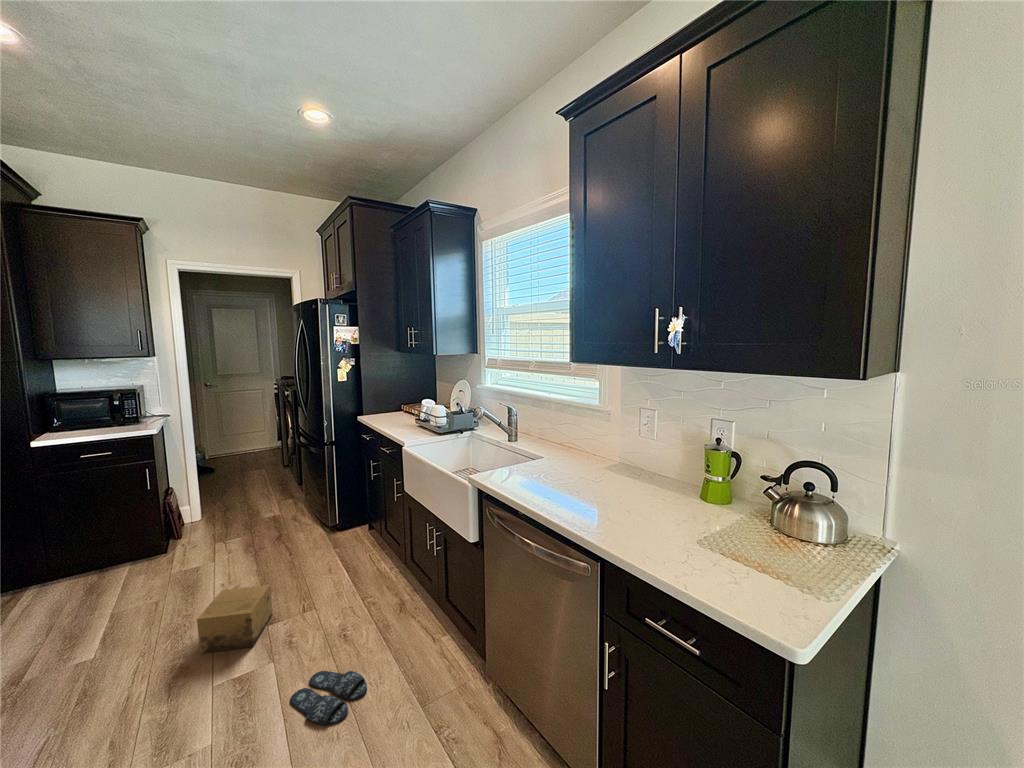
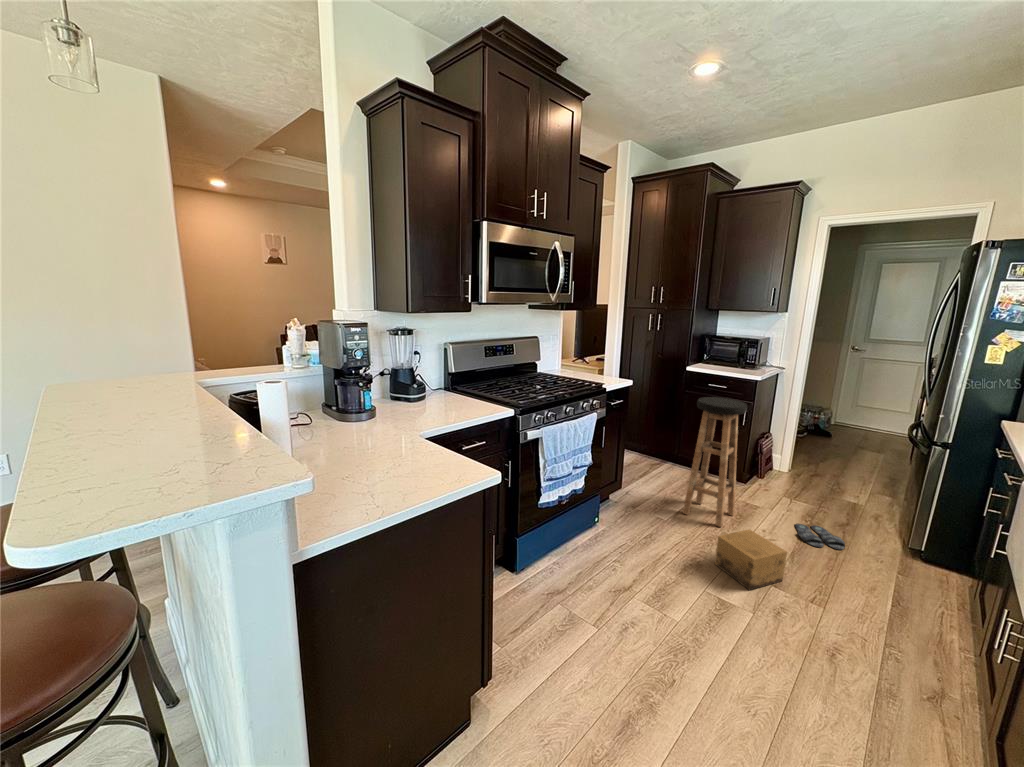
bar stool: none [92,462,180,634] -> present [683,397,747,527]
slippers: present [290,670,367,725] -> present [795,524,845,550]

